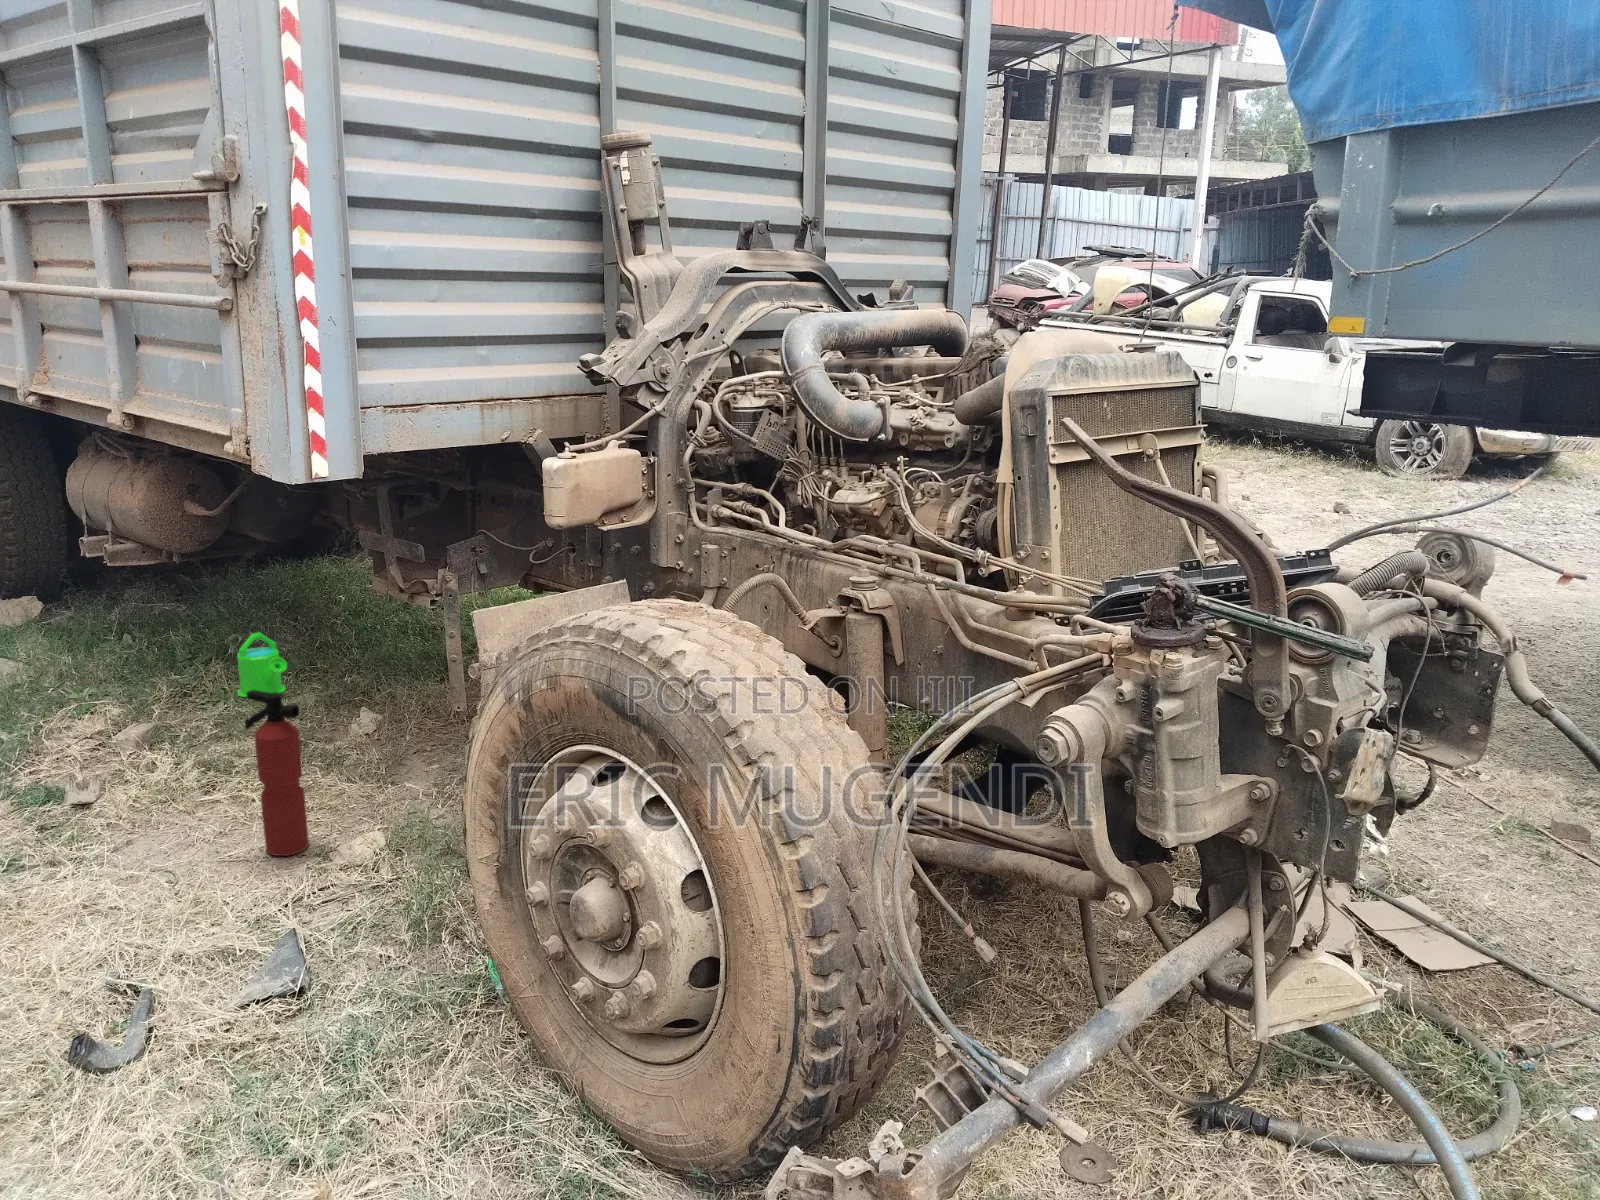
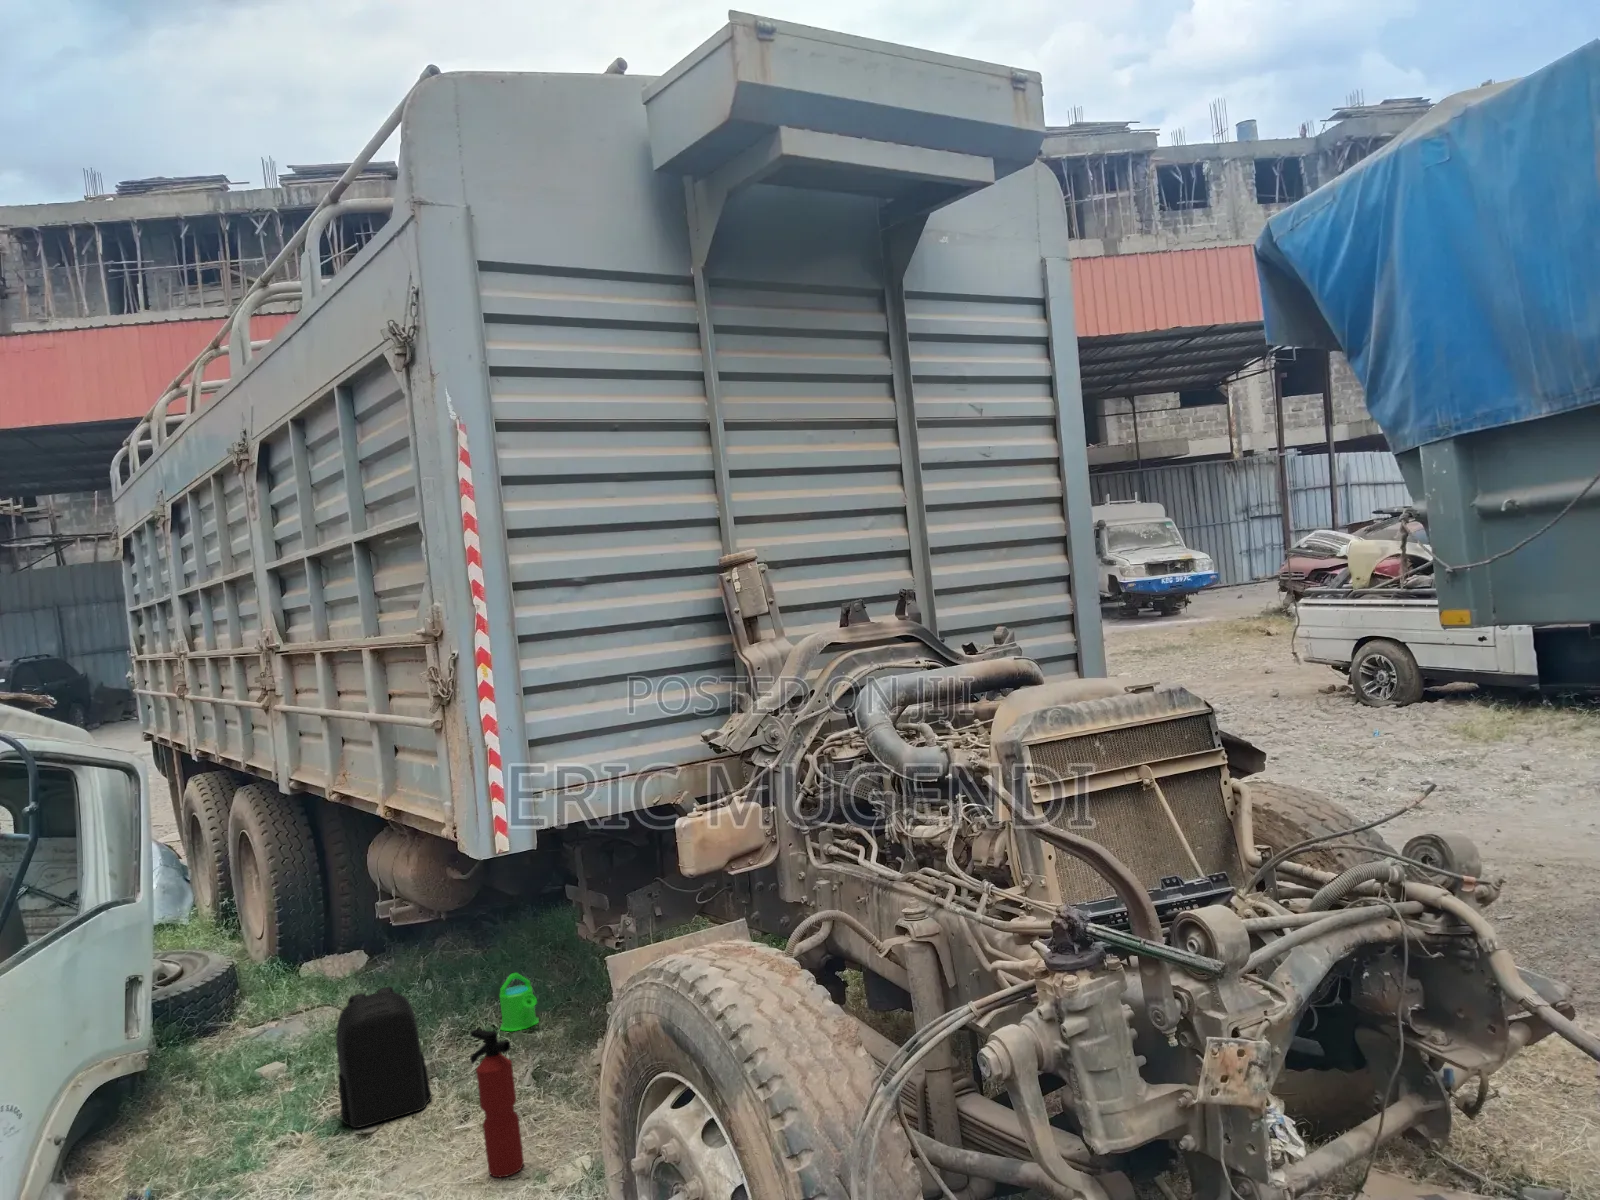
backpack: none [41,636,167,798] -> present [336,987,431,1128]

